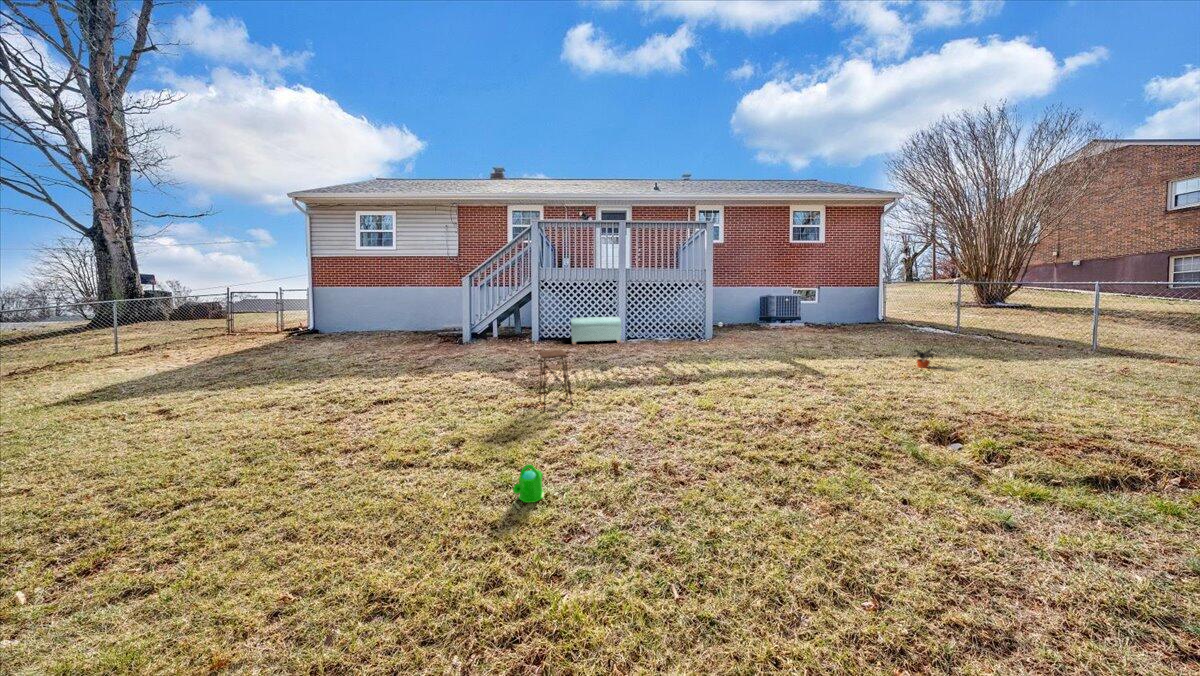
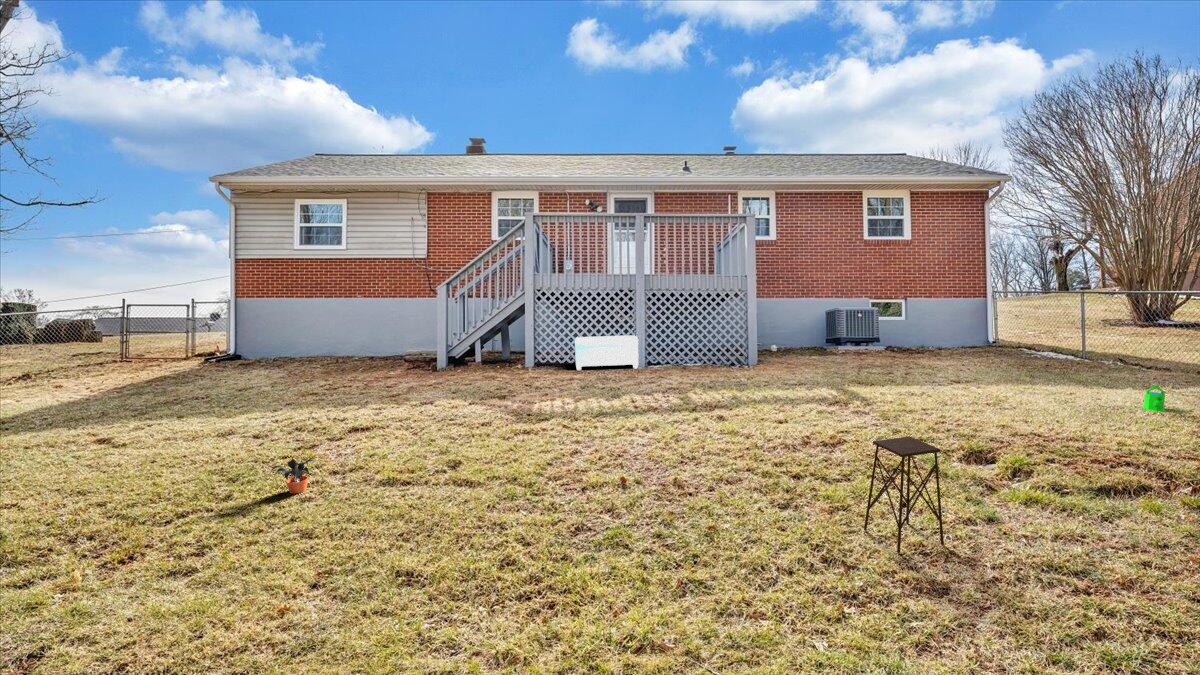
side table: present [539,350,573,410] -> present [864,436,944,553]
potted plant: present [913,350,934,368] -> present [272,459,317,494]
watering can: present [513,464,544,502] -> present [1142,386,1165,411]

